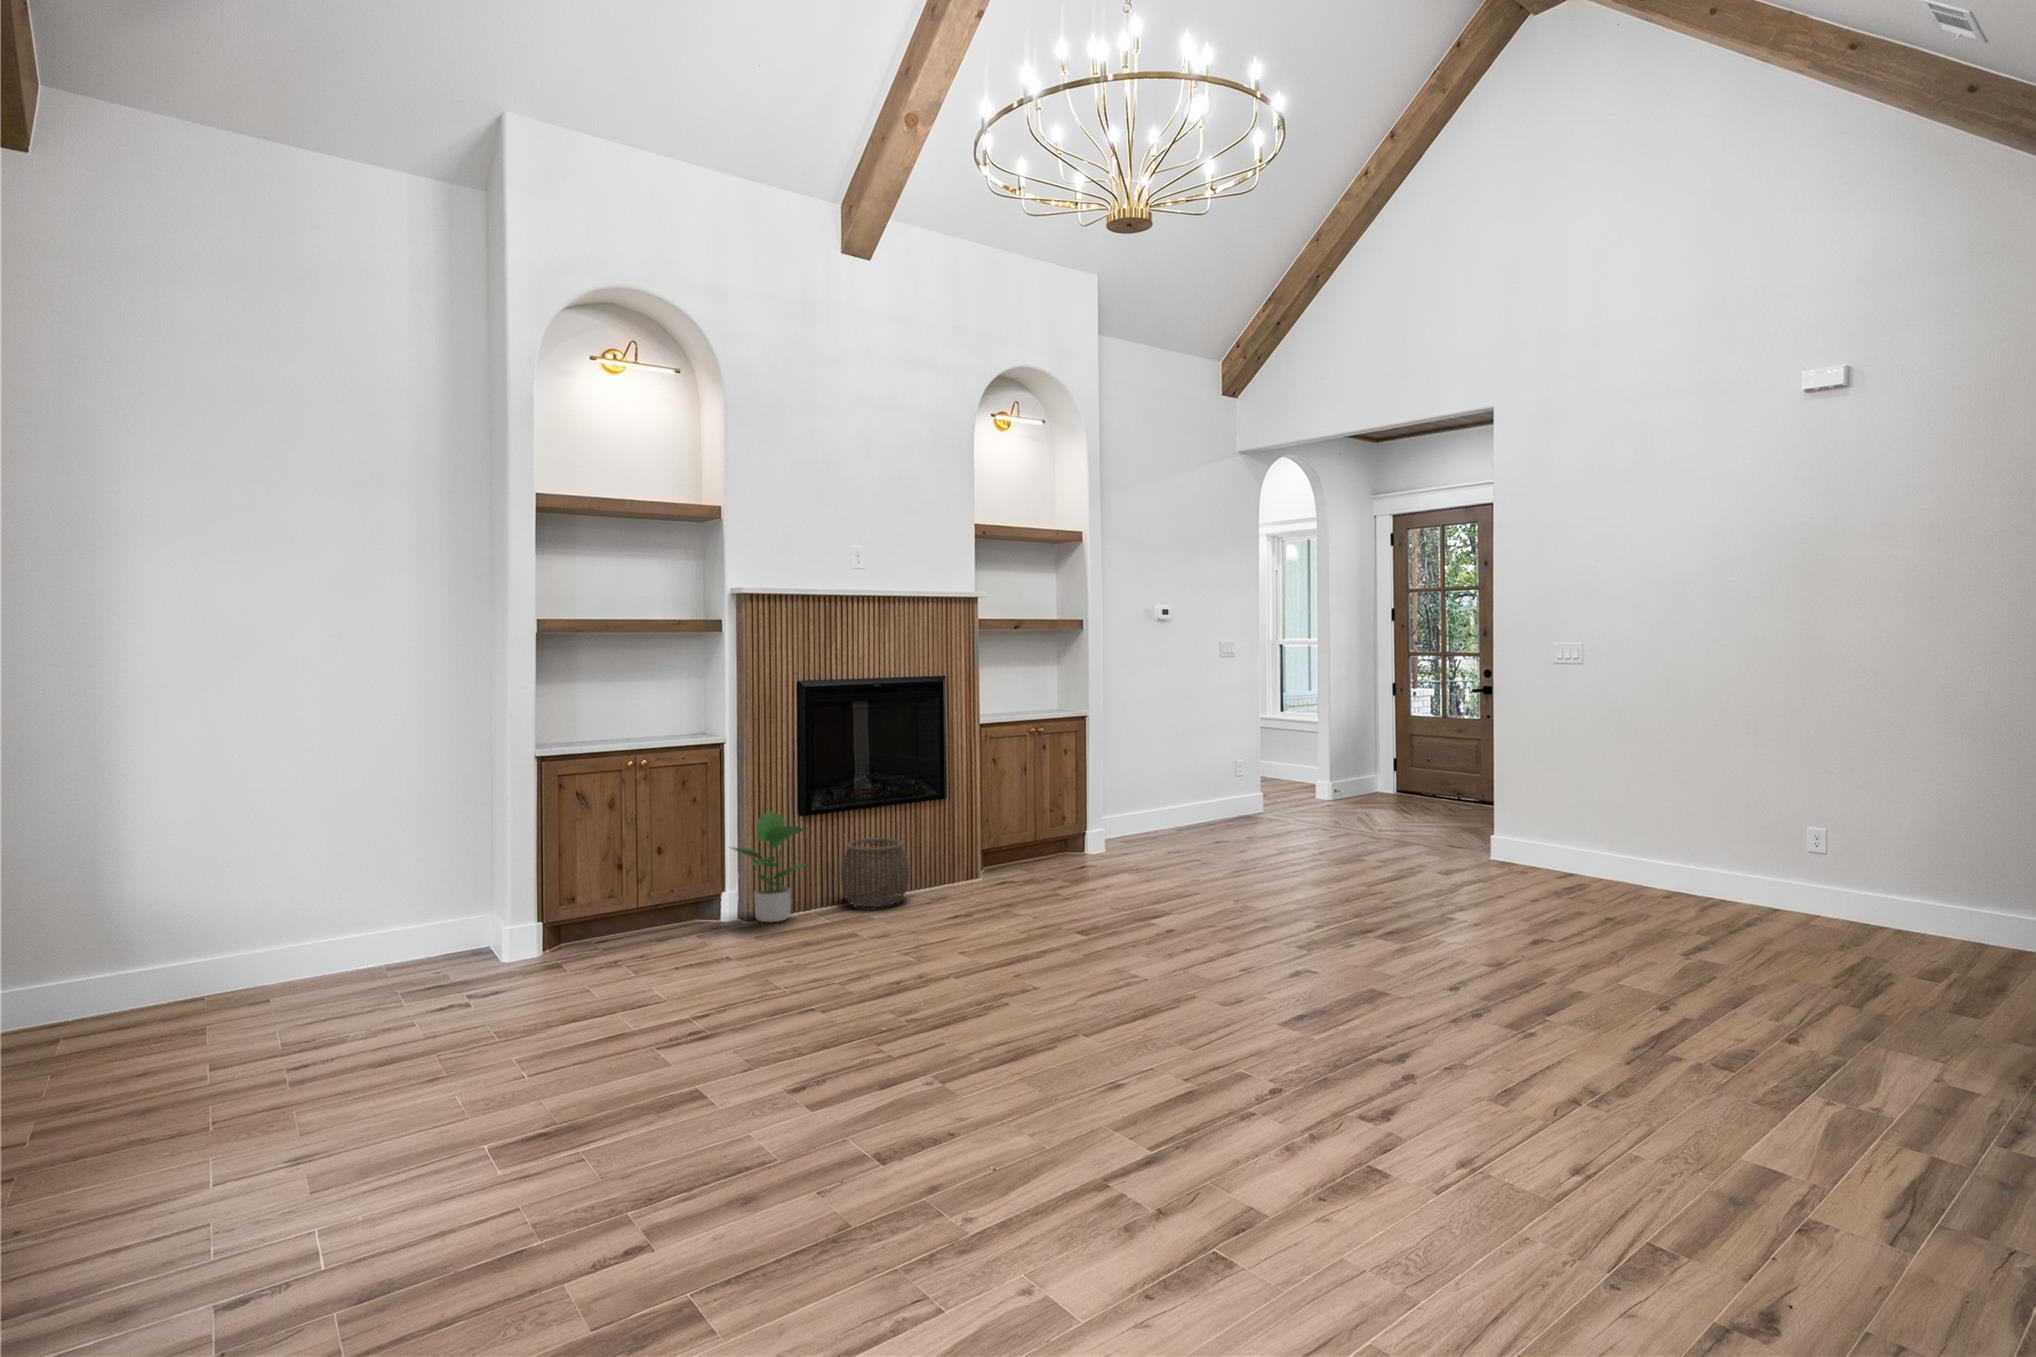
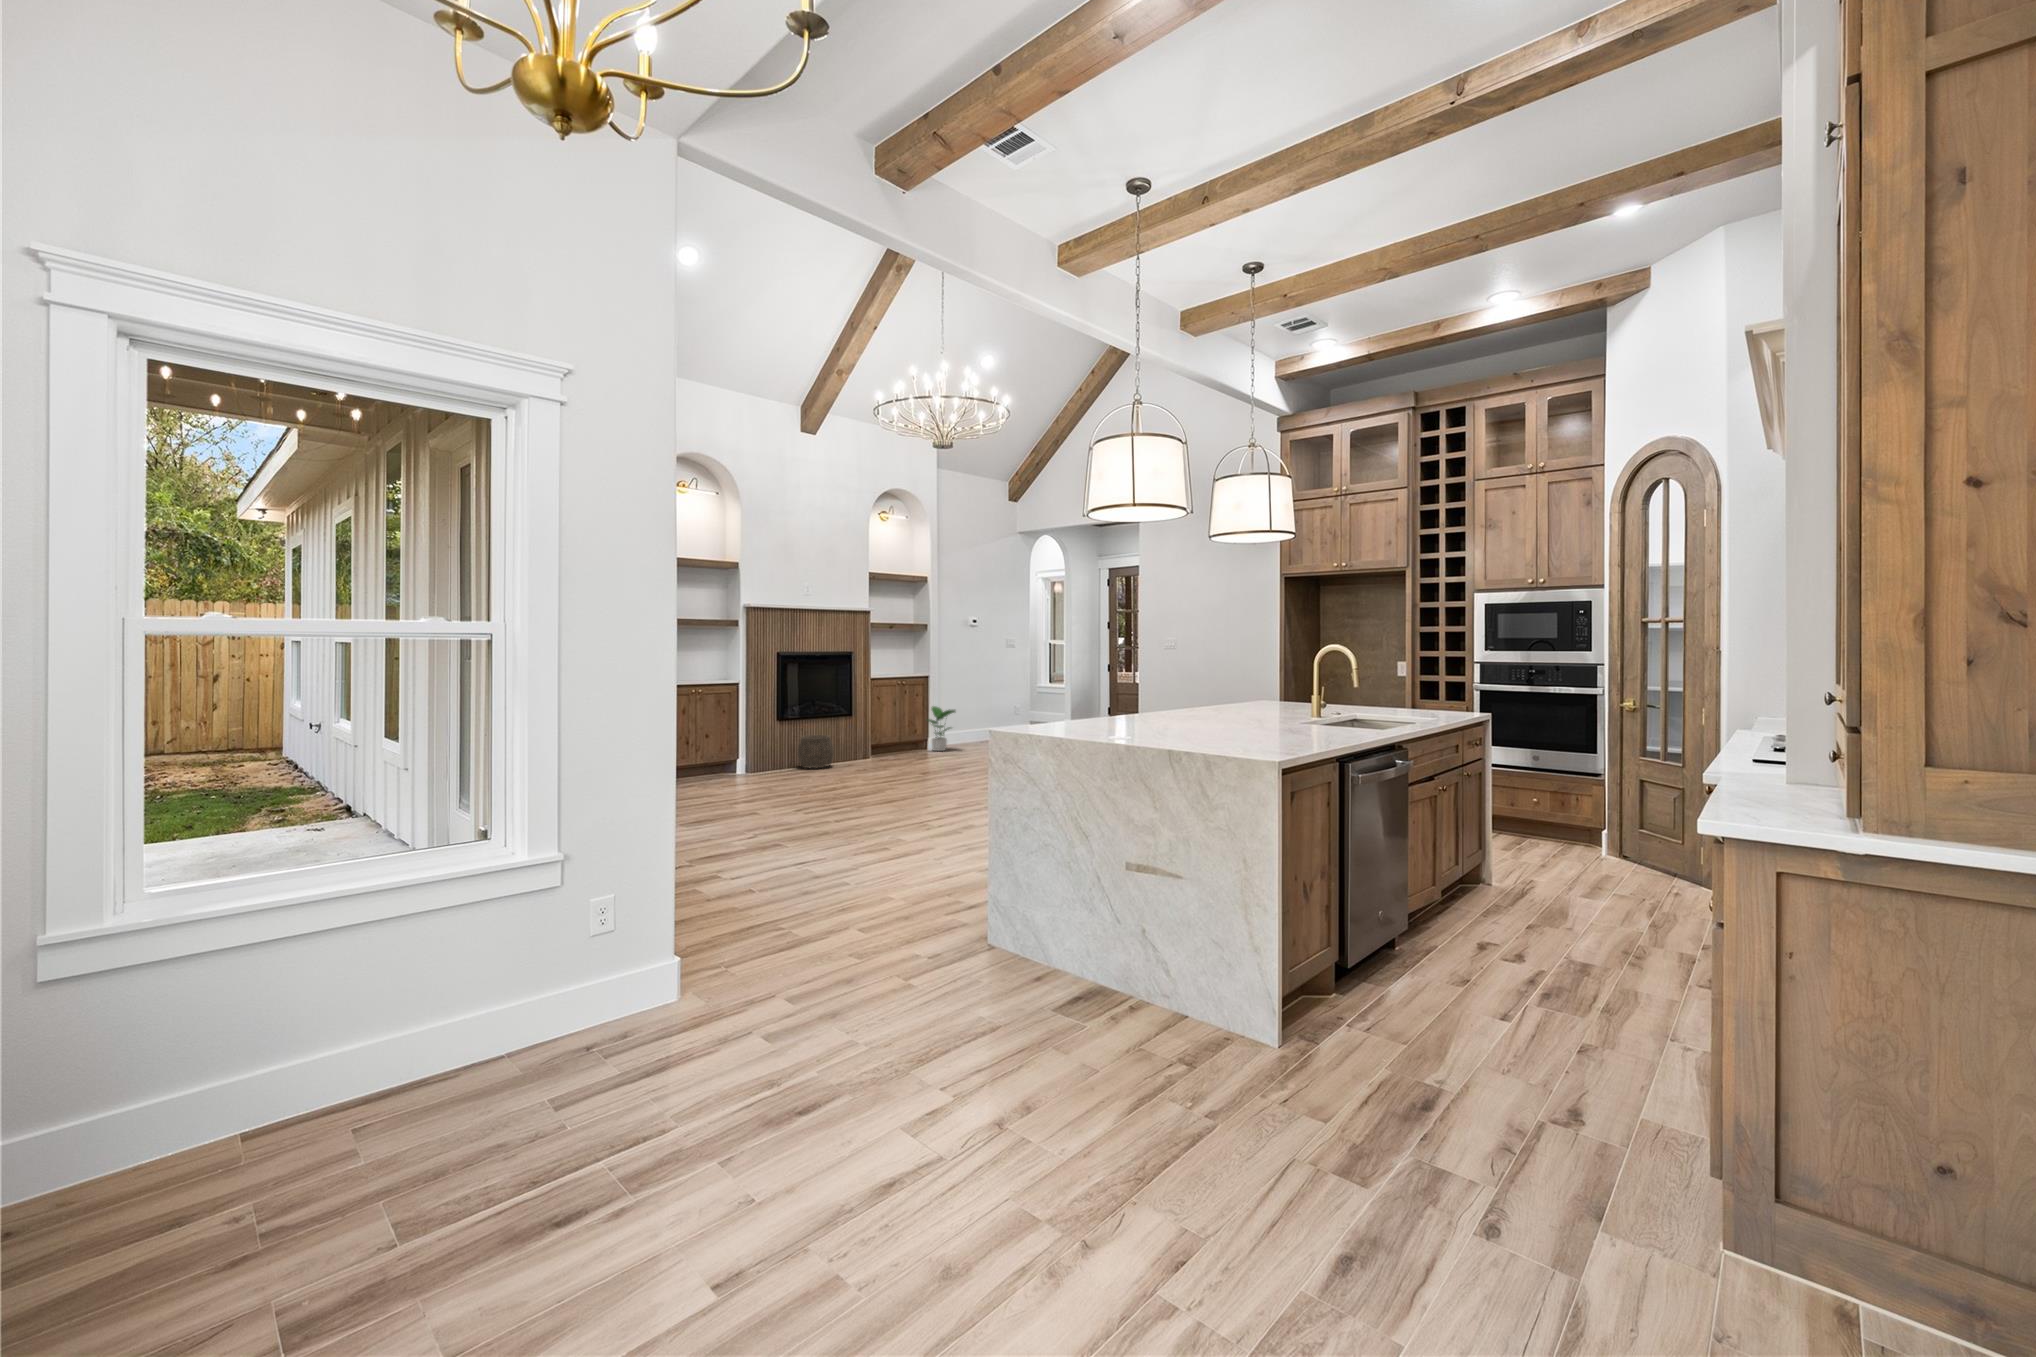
potted plant: present [733,811,807,922] -> present [927,706,955,751]

